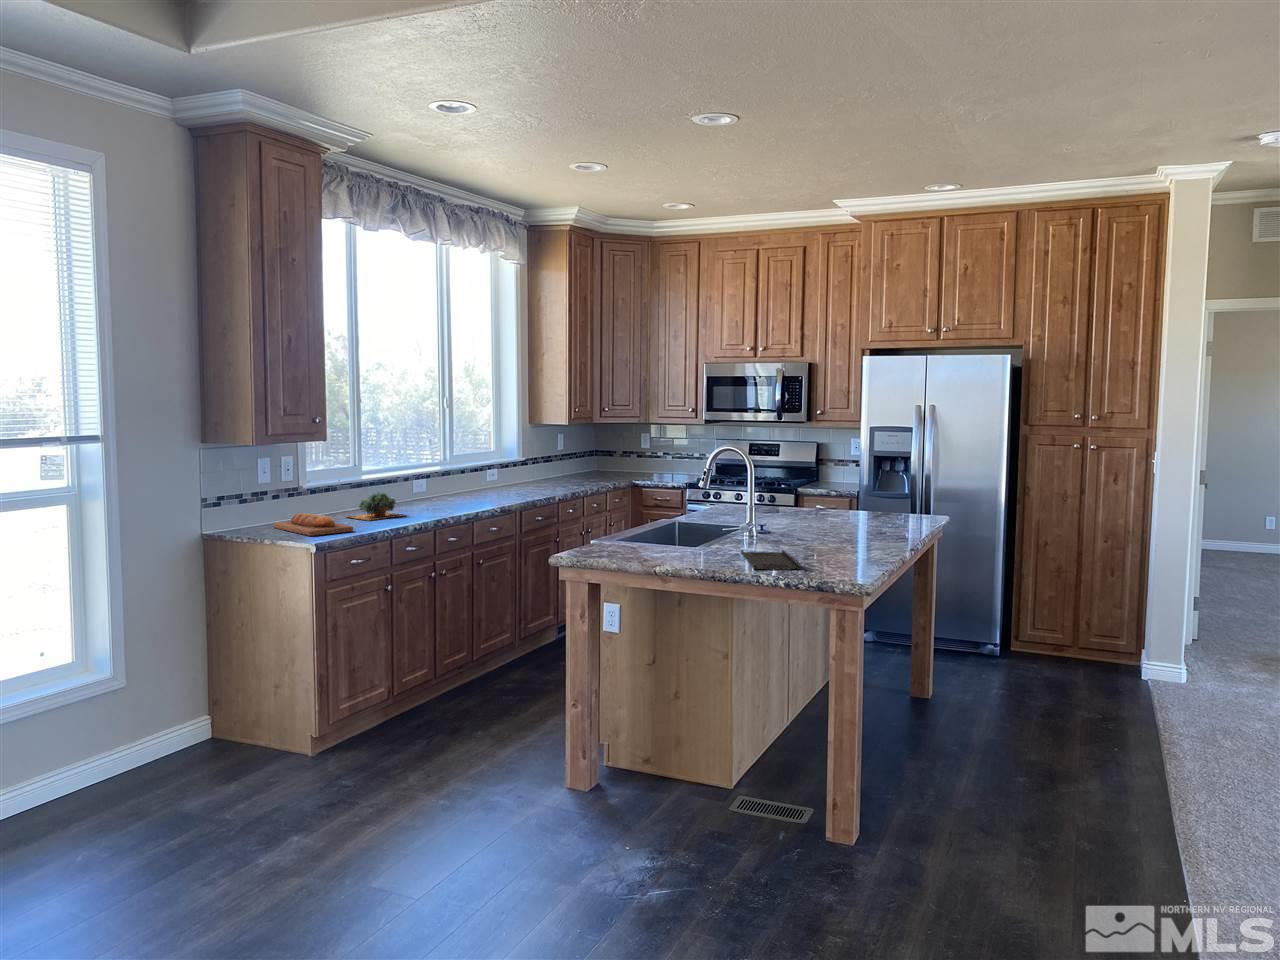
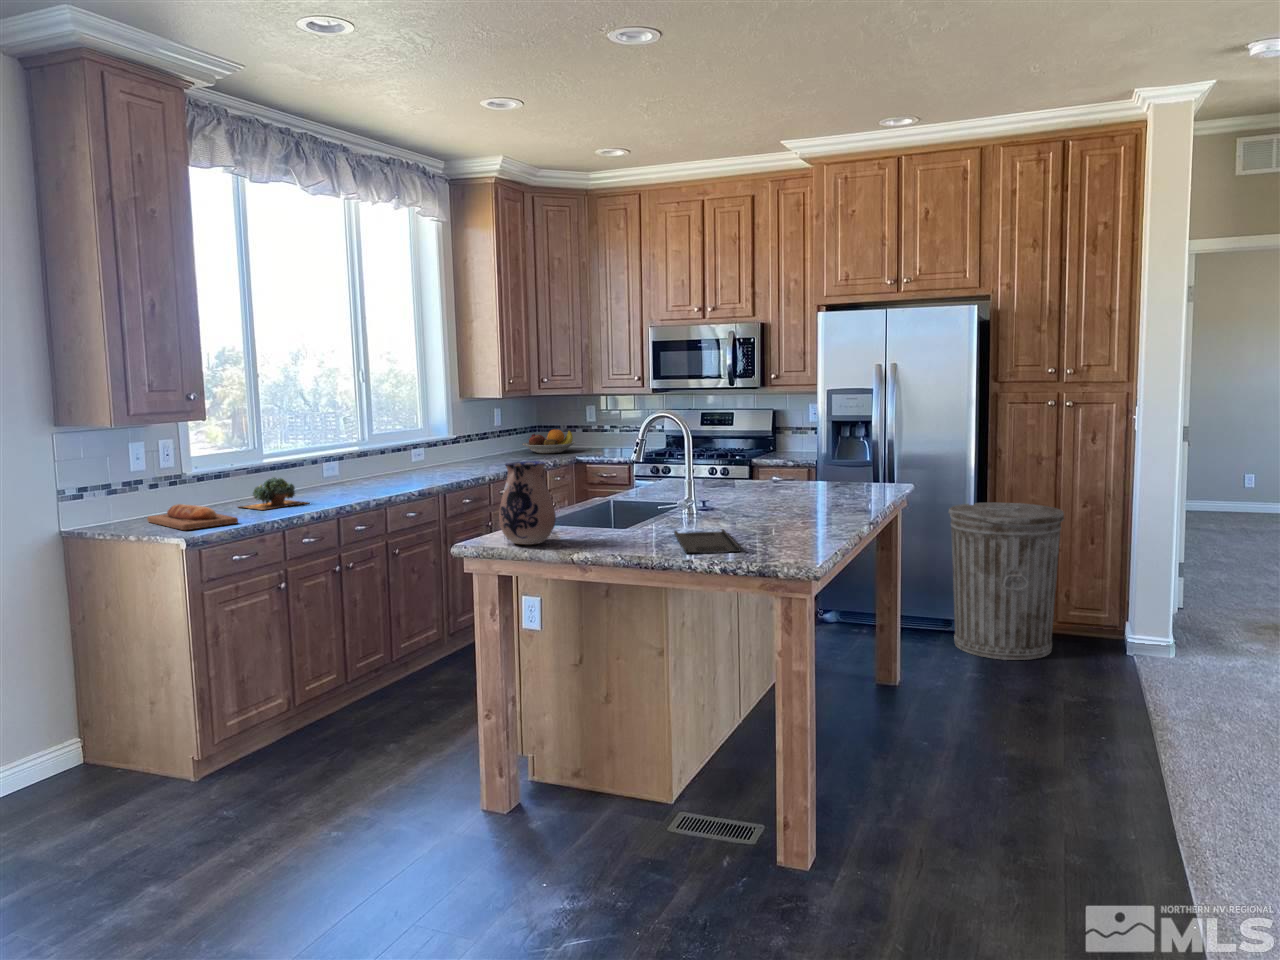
fruit bowl: none [582,455,632,477] -> present [522,429,576,453]
ceramic pitcher: none [592,486,640,558] -> present [499,461,556,545]
trash can: none [979,535,1086,681] -> present [949,503,1064,660]

